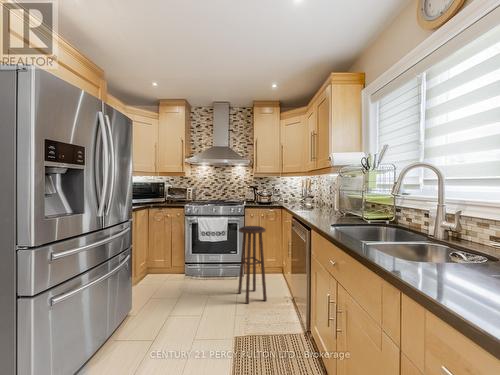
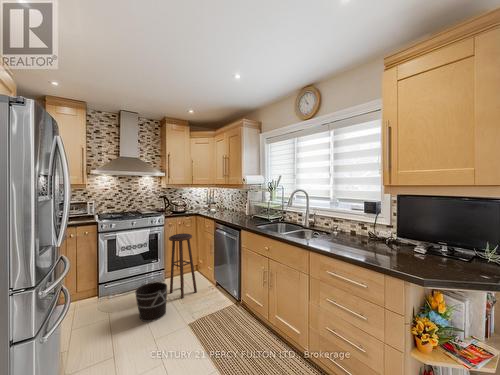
bucket: none [187,274,224,322] -> present [135,282,167,322]

